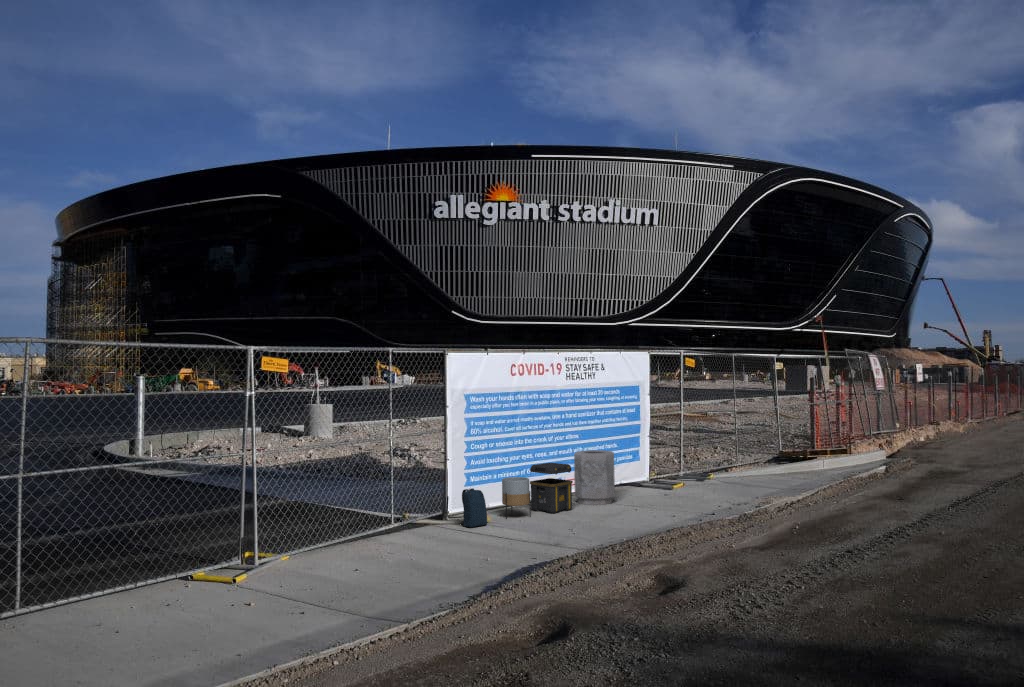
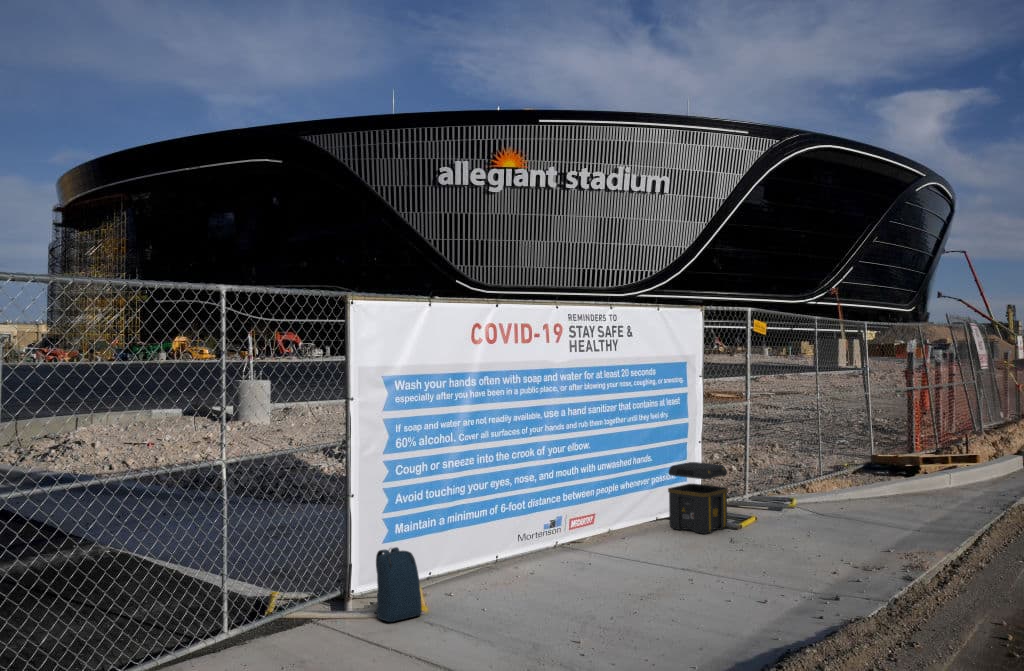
trash can: present [574,450,615,505] -> none [582,469,650,565]
toolbox: present [530,463,573,513] -> present [668,462,728,534]
planter: present [502,477,531,519] -> none [453,521,504,599]

